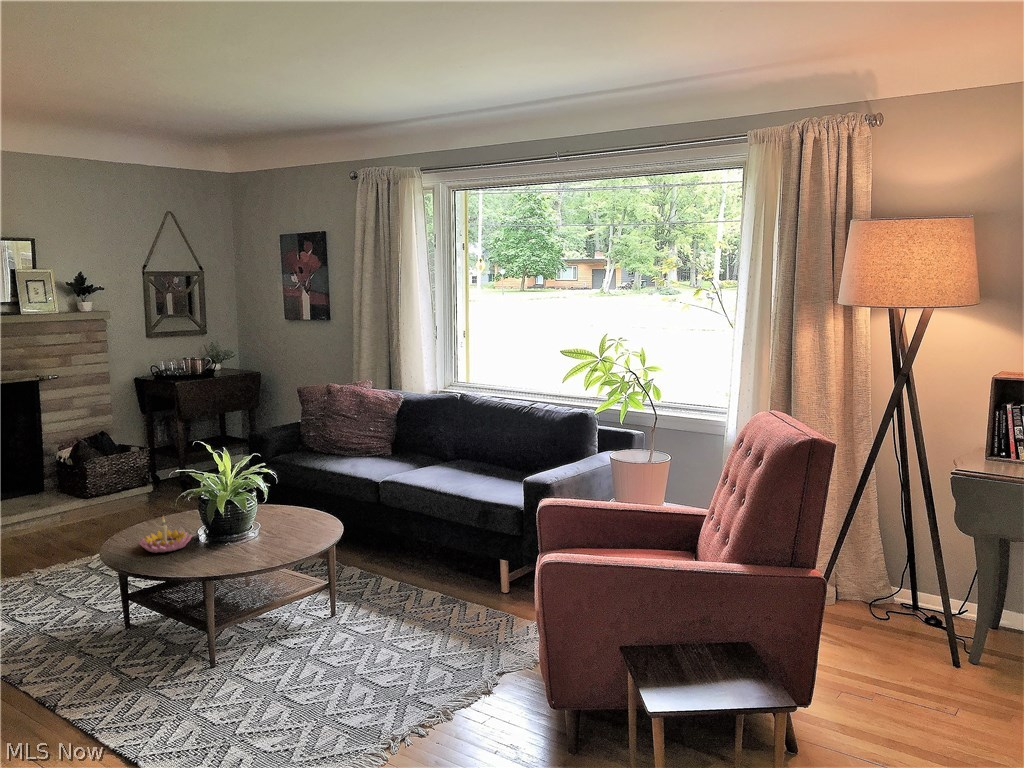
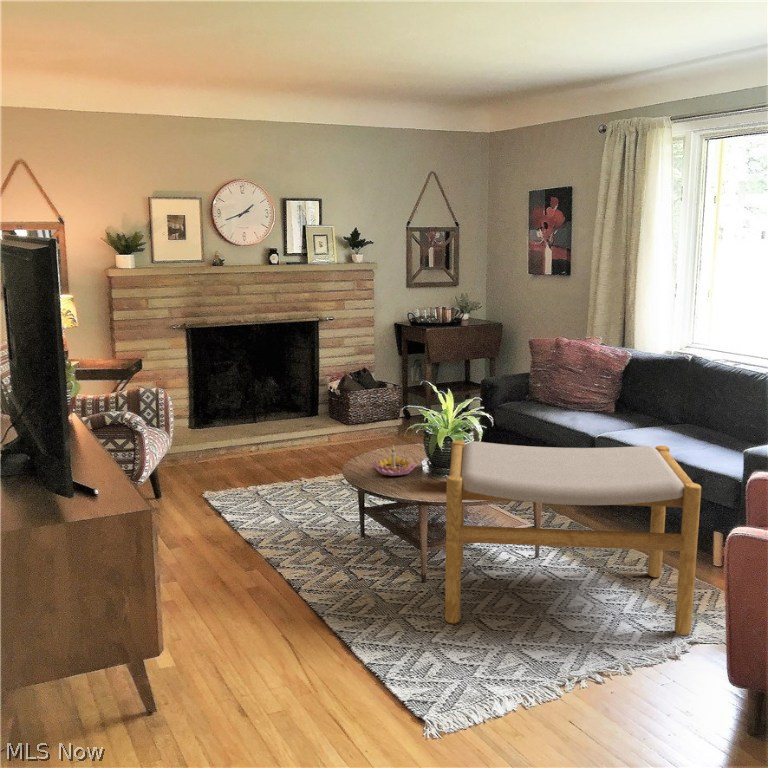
footstool: none [235,484,497,708] -> present [445,440,701,635]

